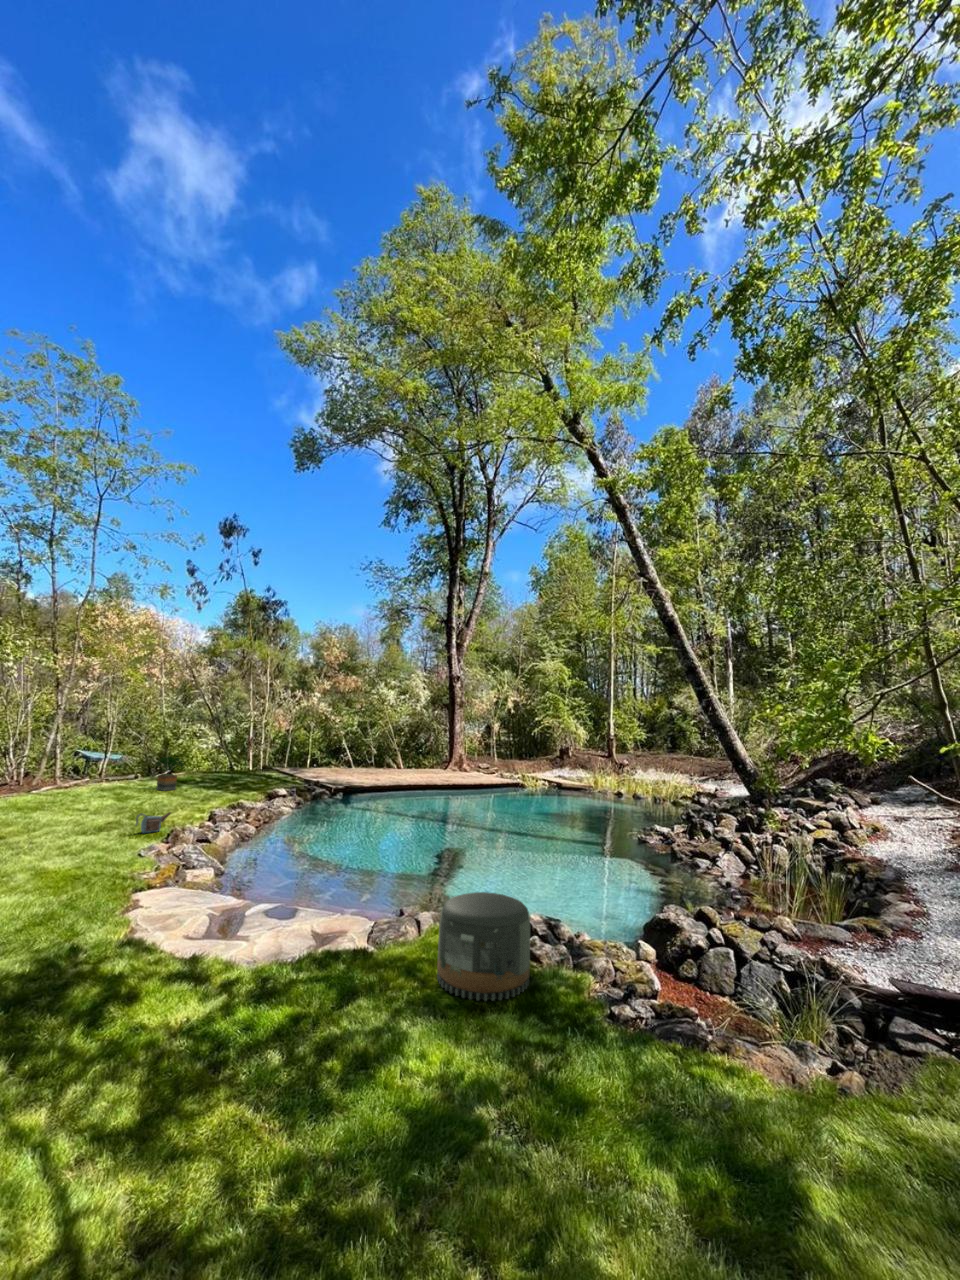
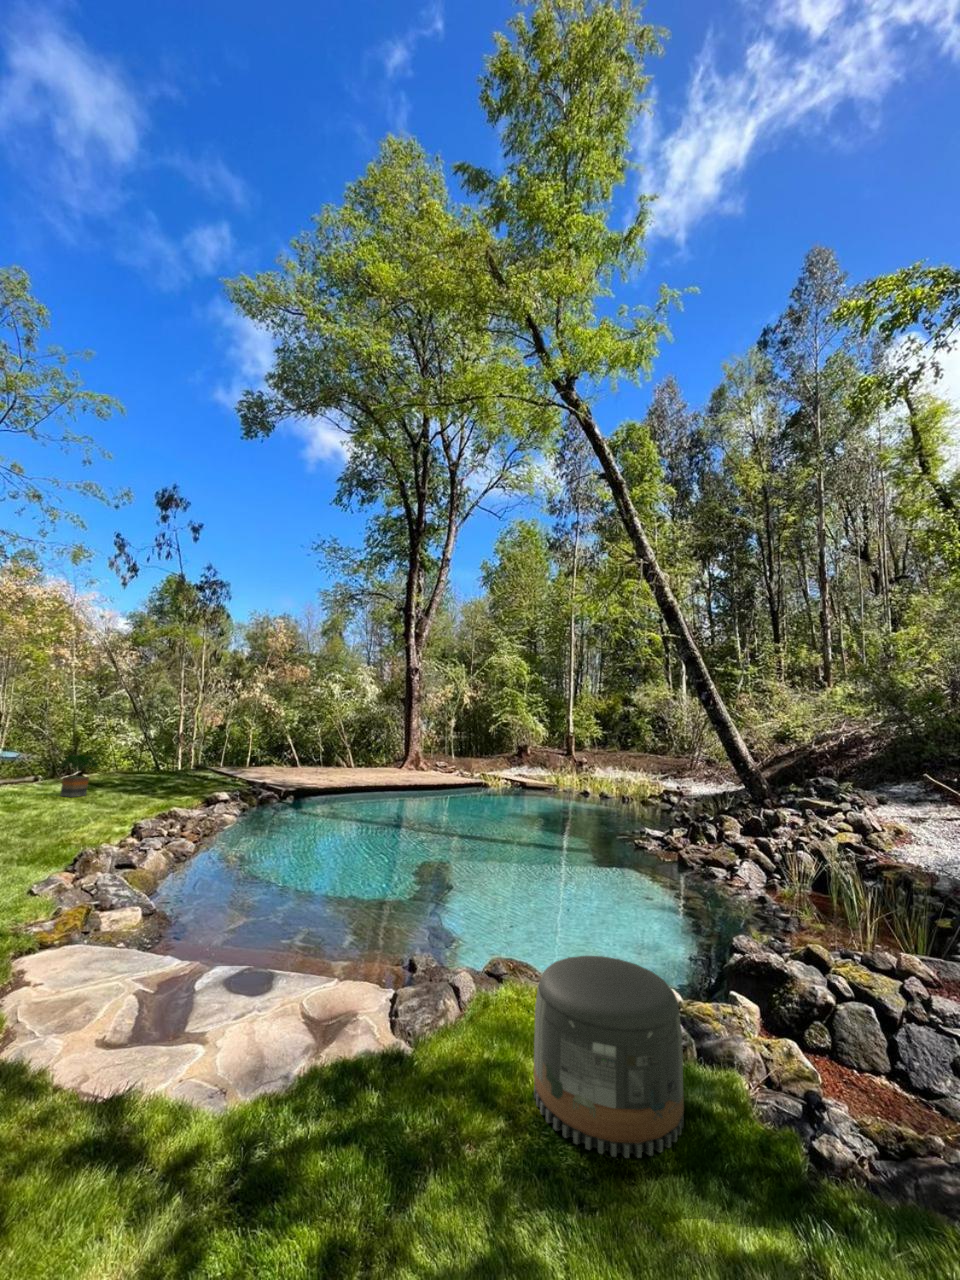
watering can: present [135,812,171,833] -> none [25,828,81,858]

